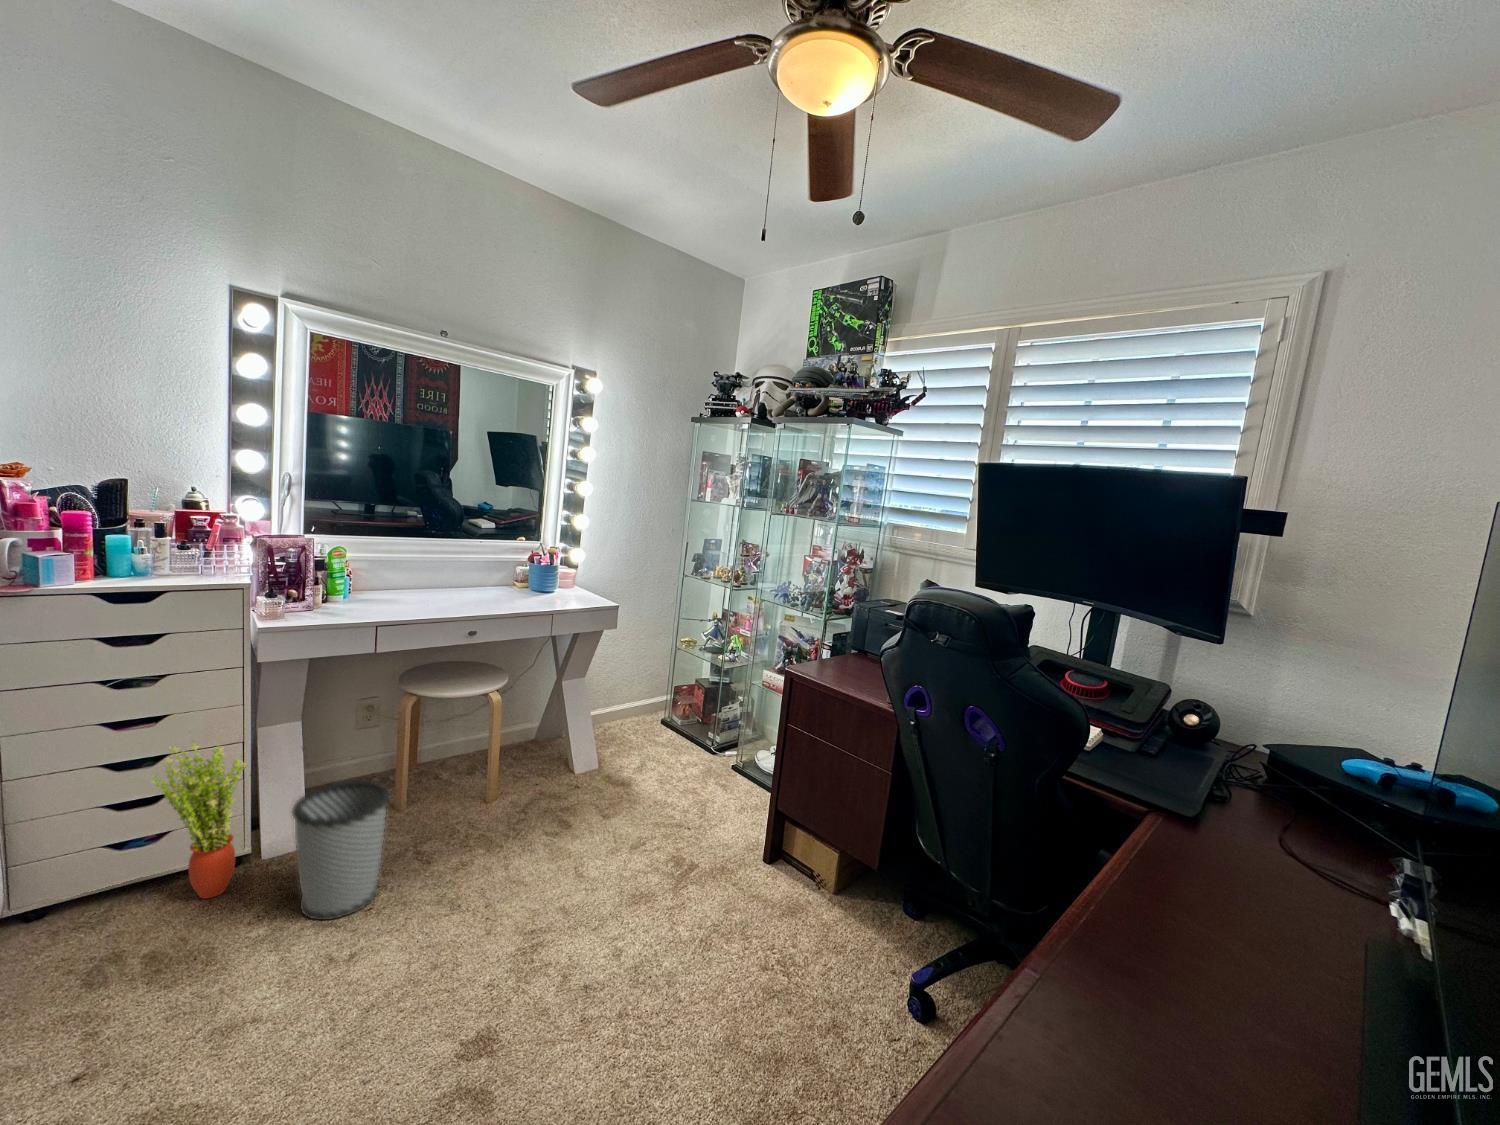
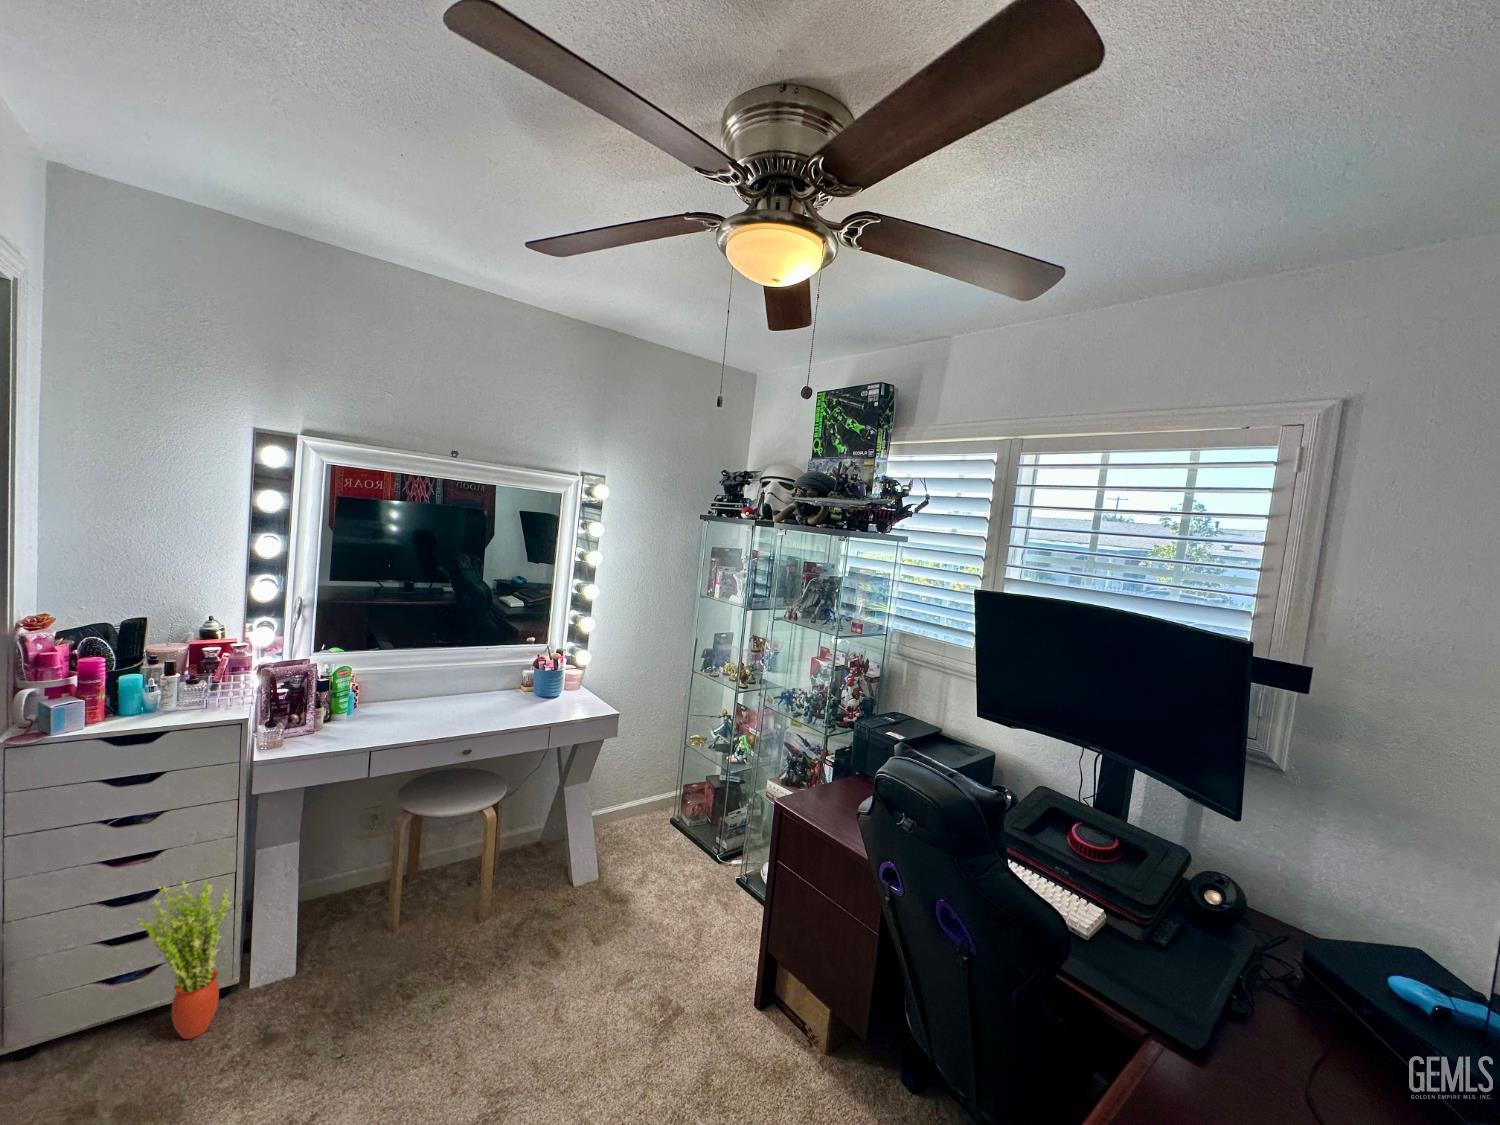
wastebasket: present [291,780,389,920] -> none [268,916,368,1071]

